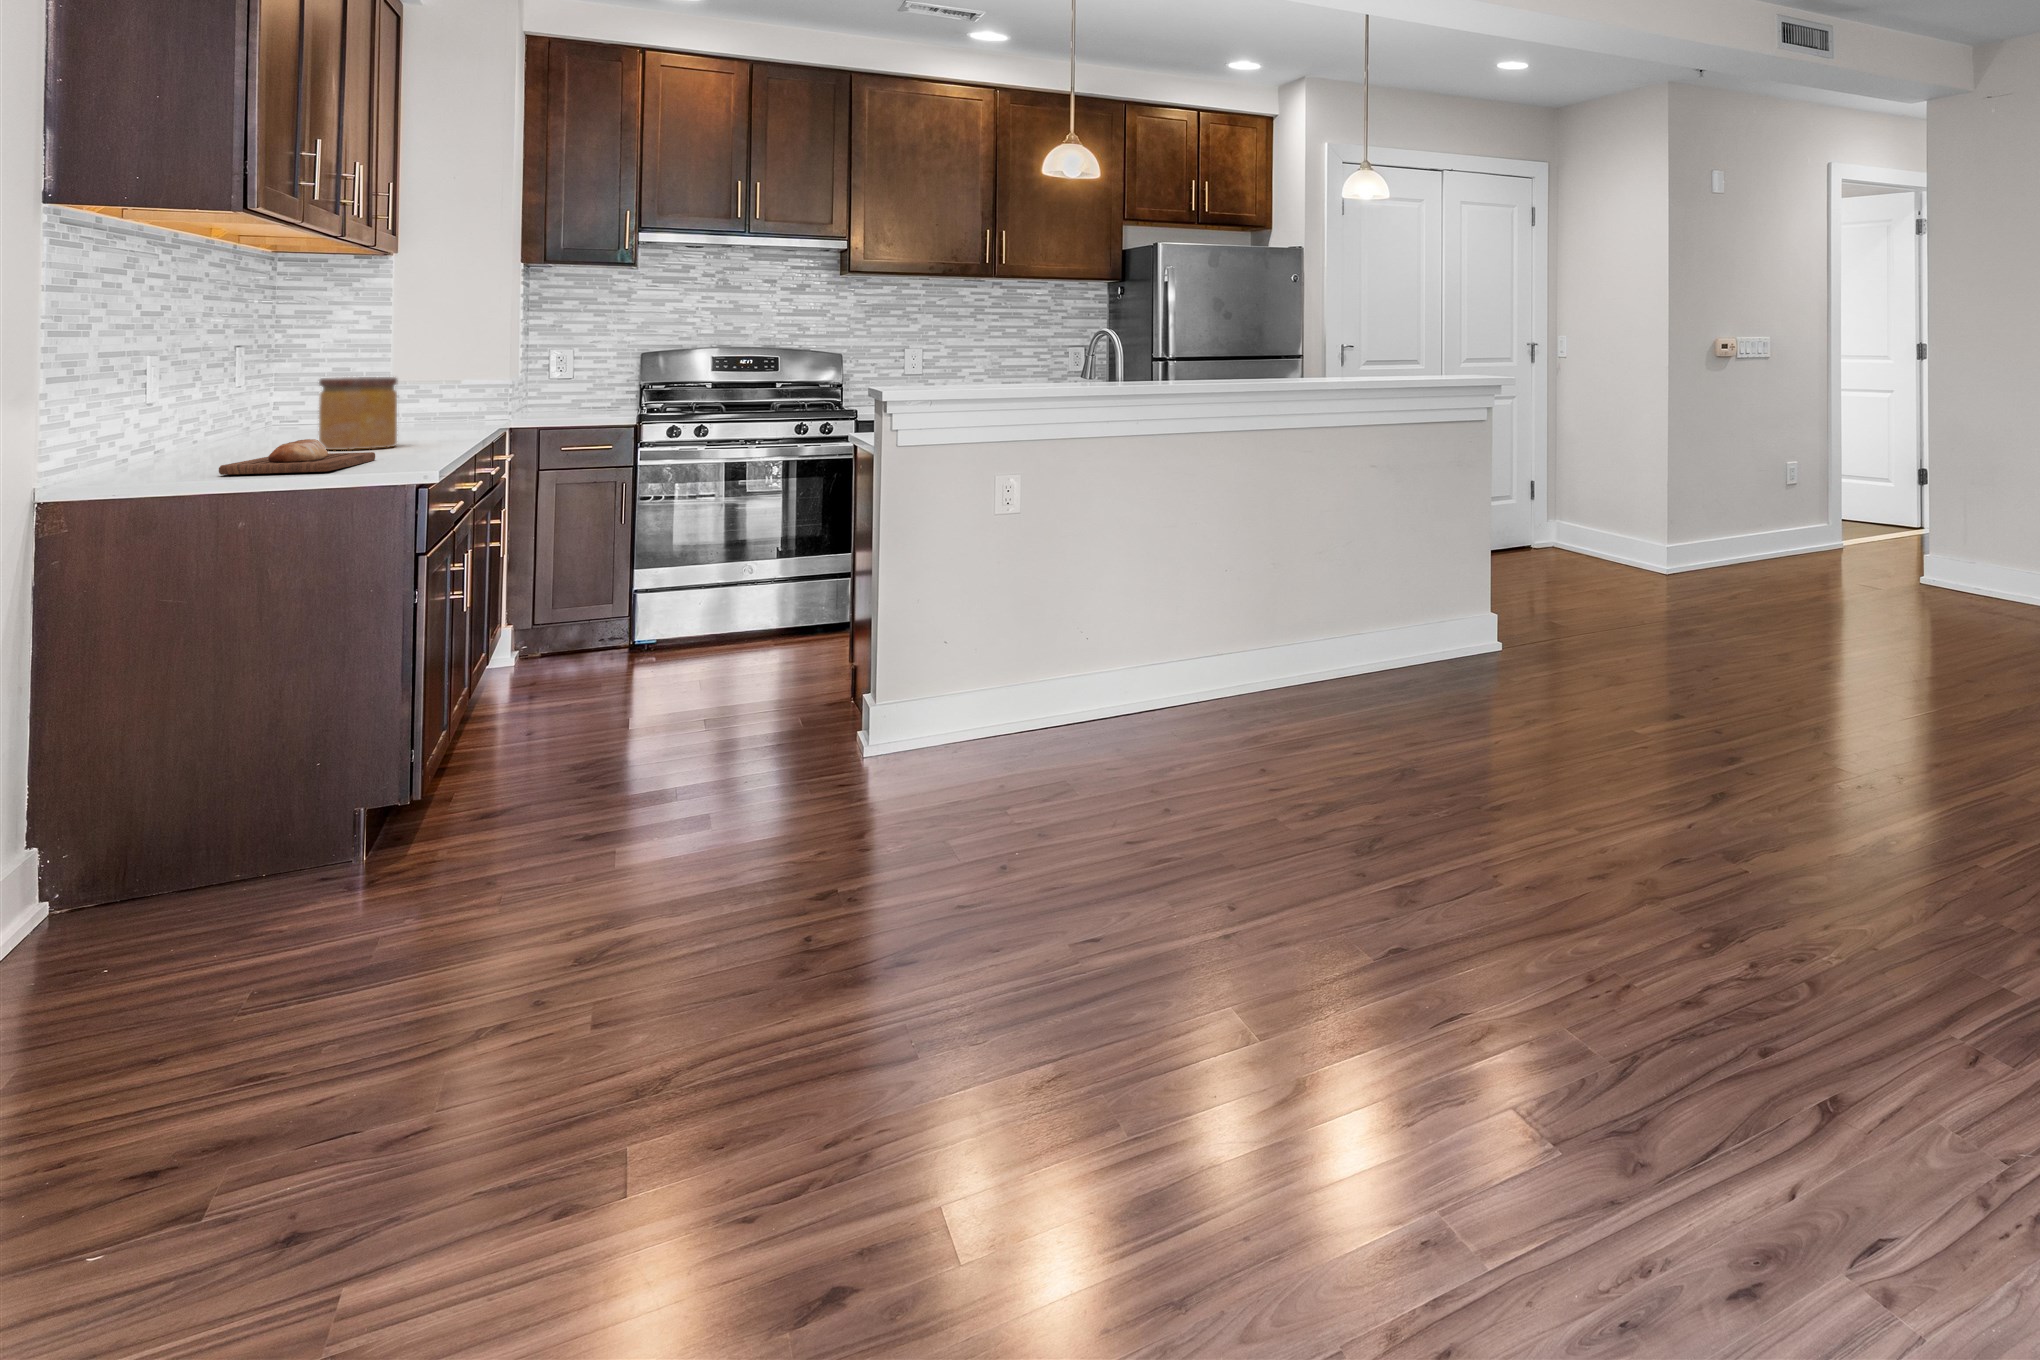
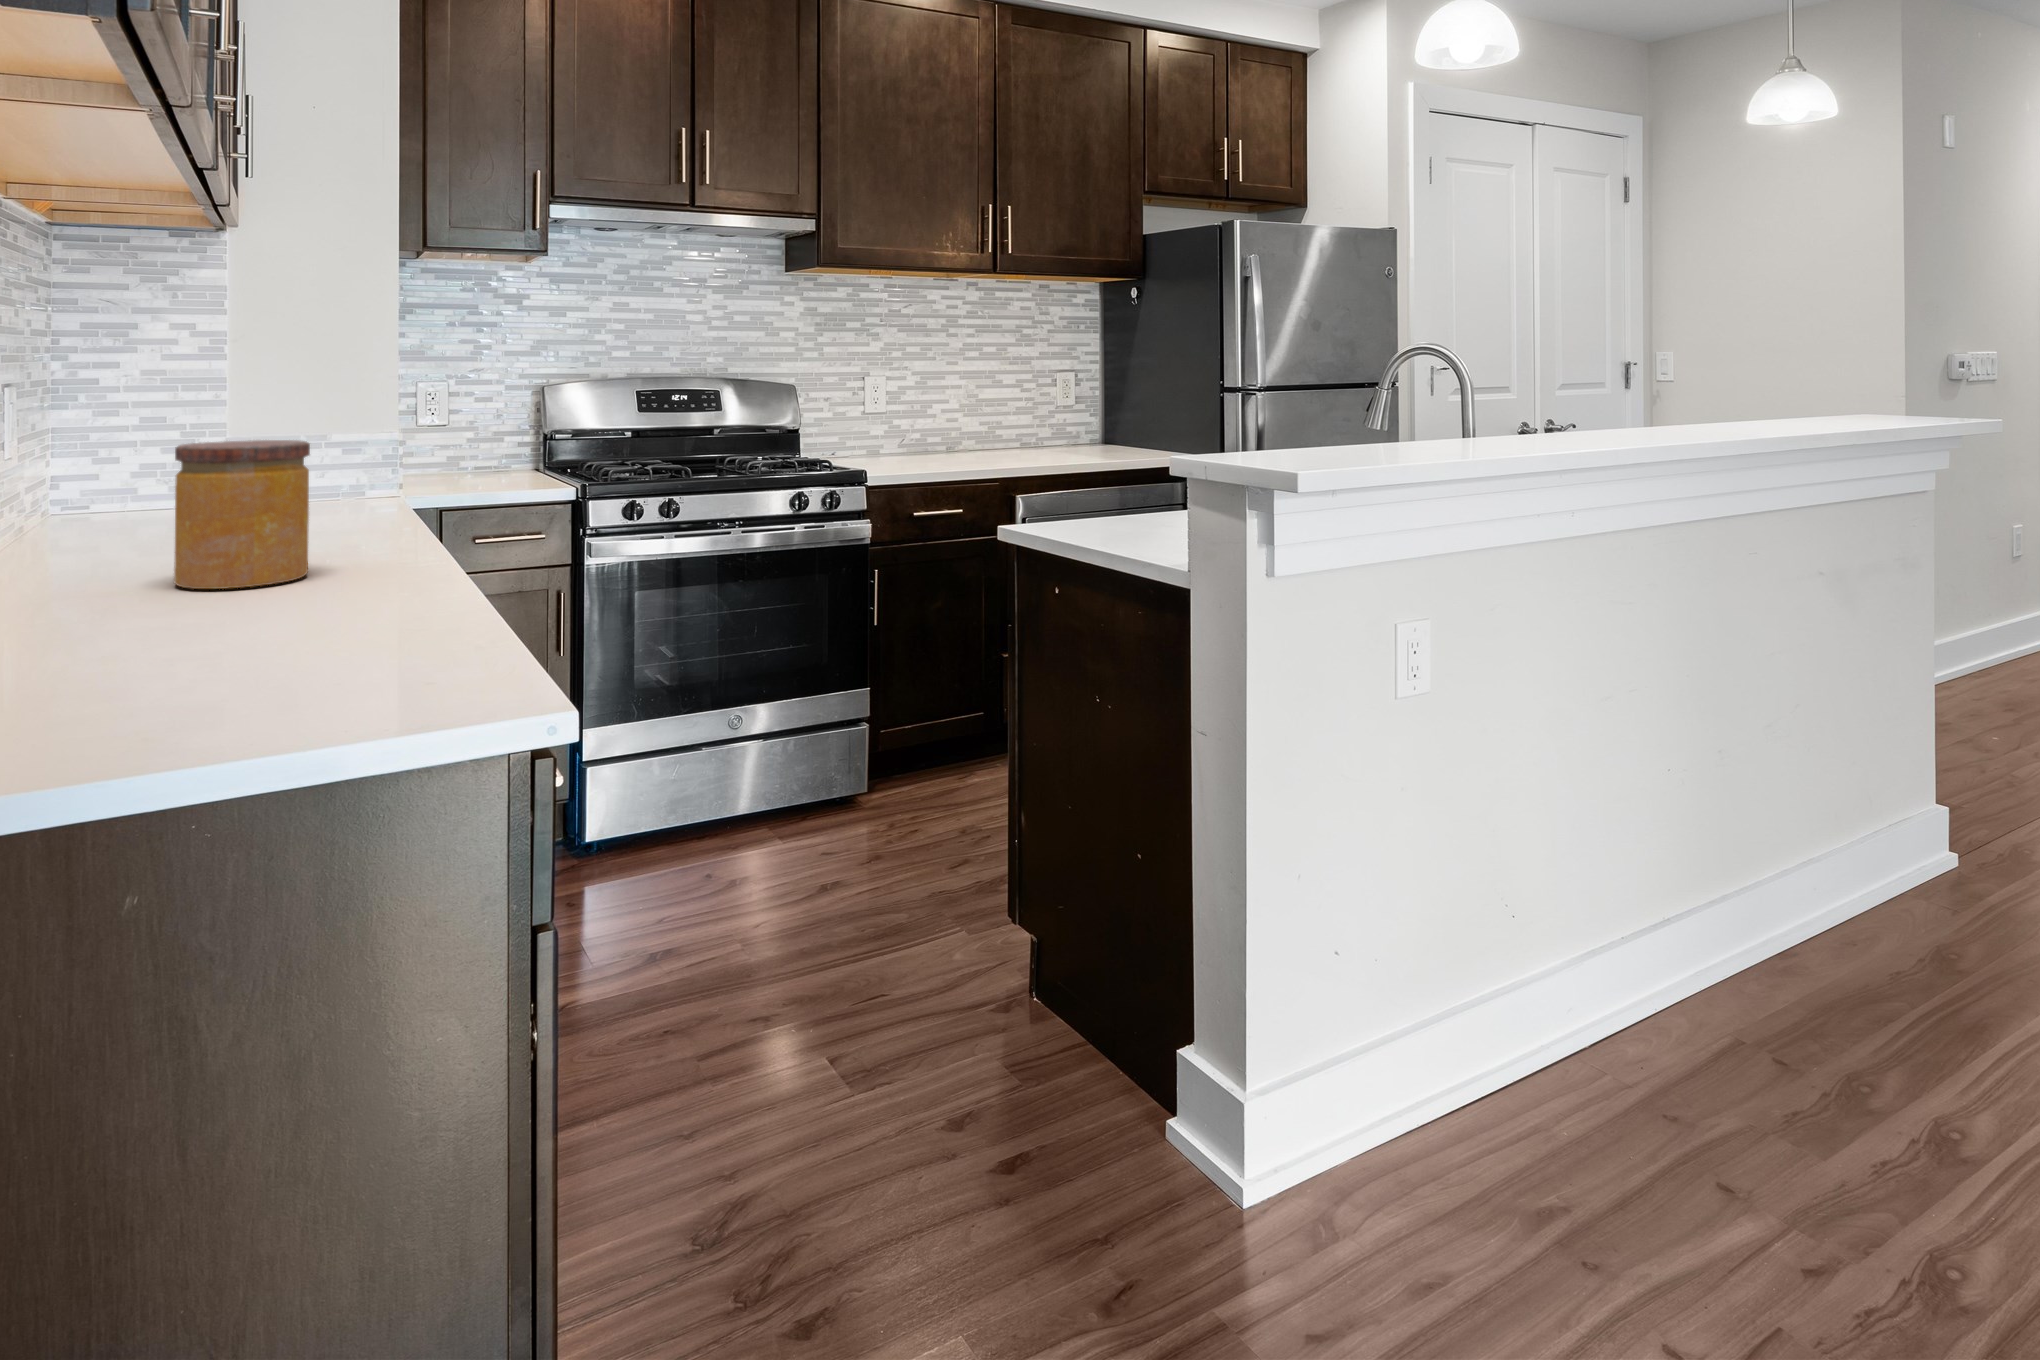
bread loaf: present [219,439,375,475] -> none [35,593,323,713]

